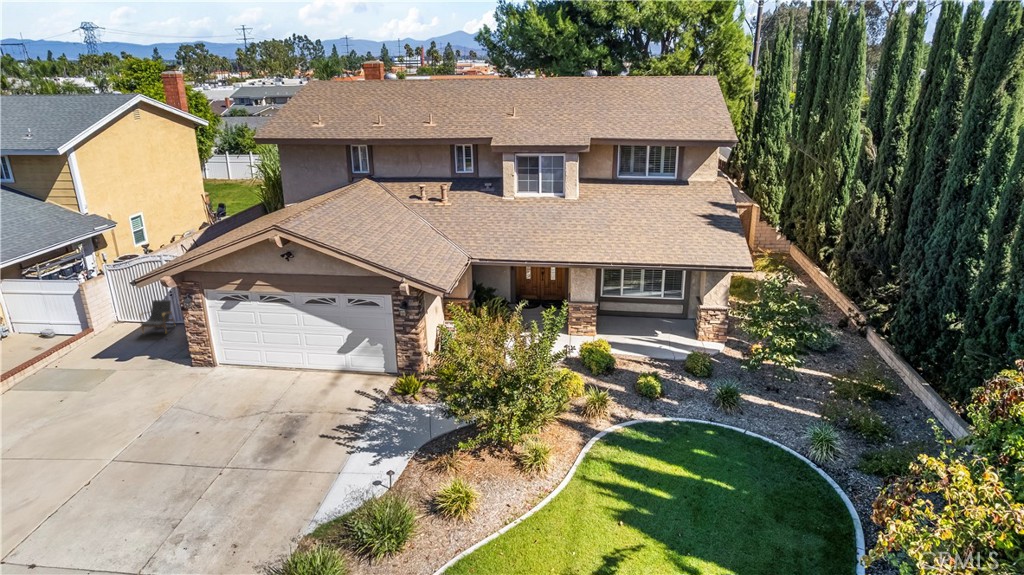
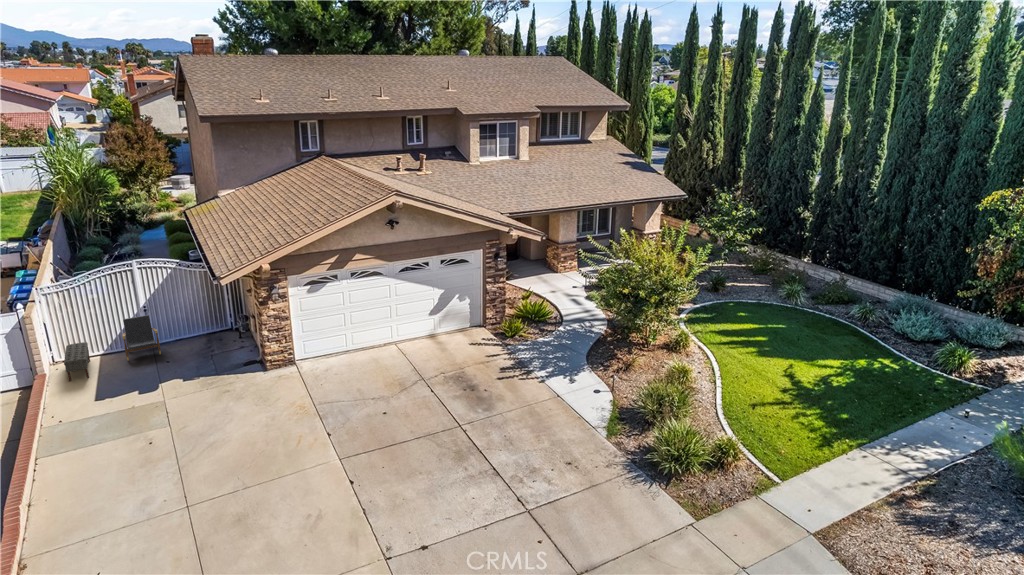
bench: none [87,312,128,341] -> present [64,342,90,381]

